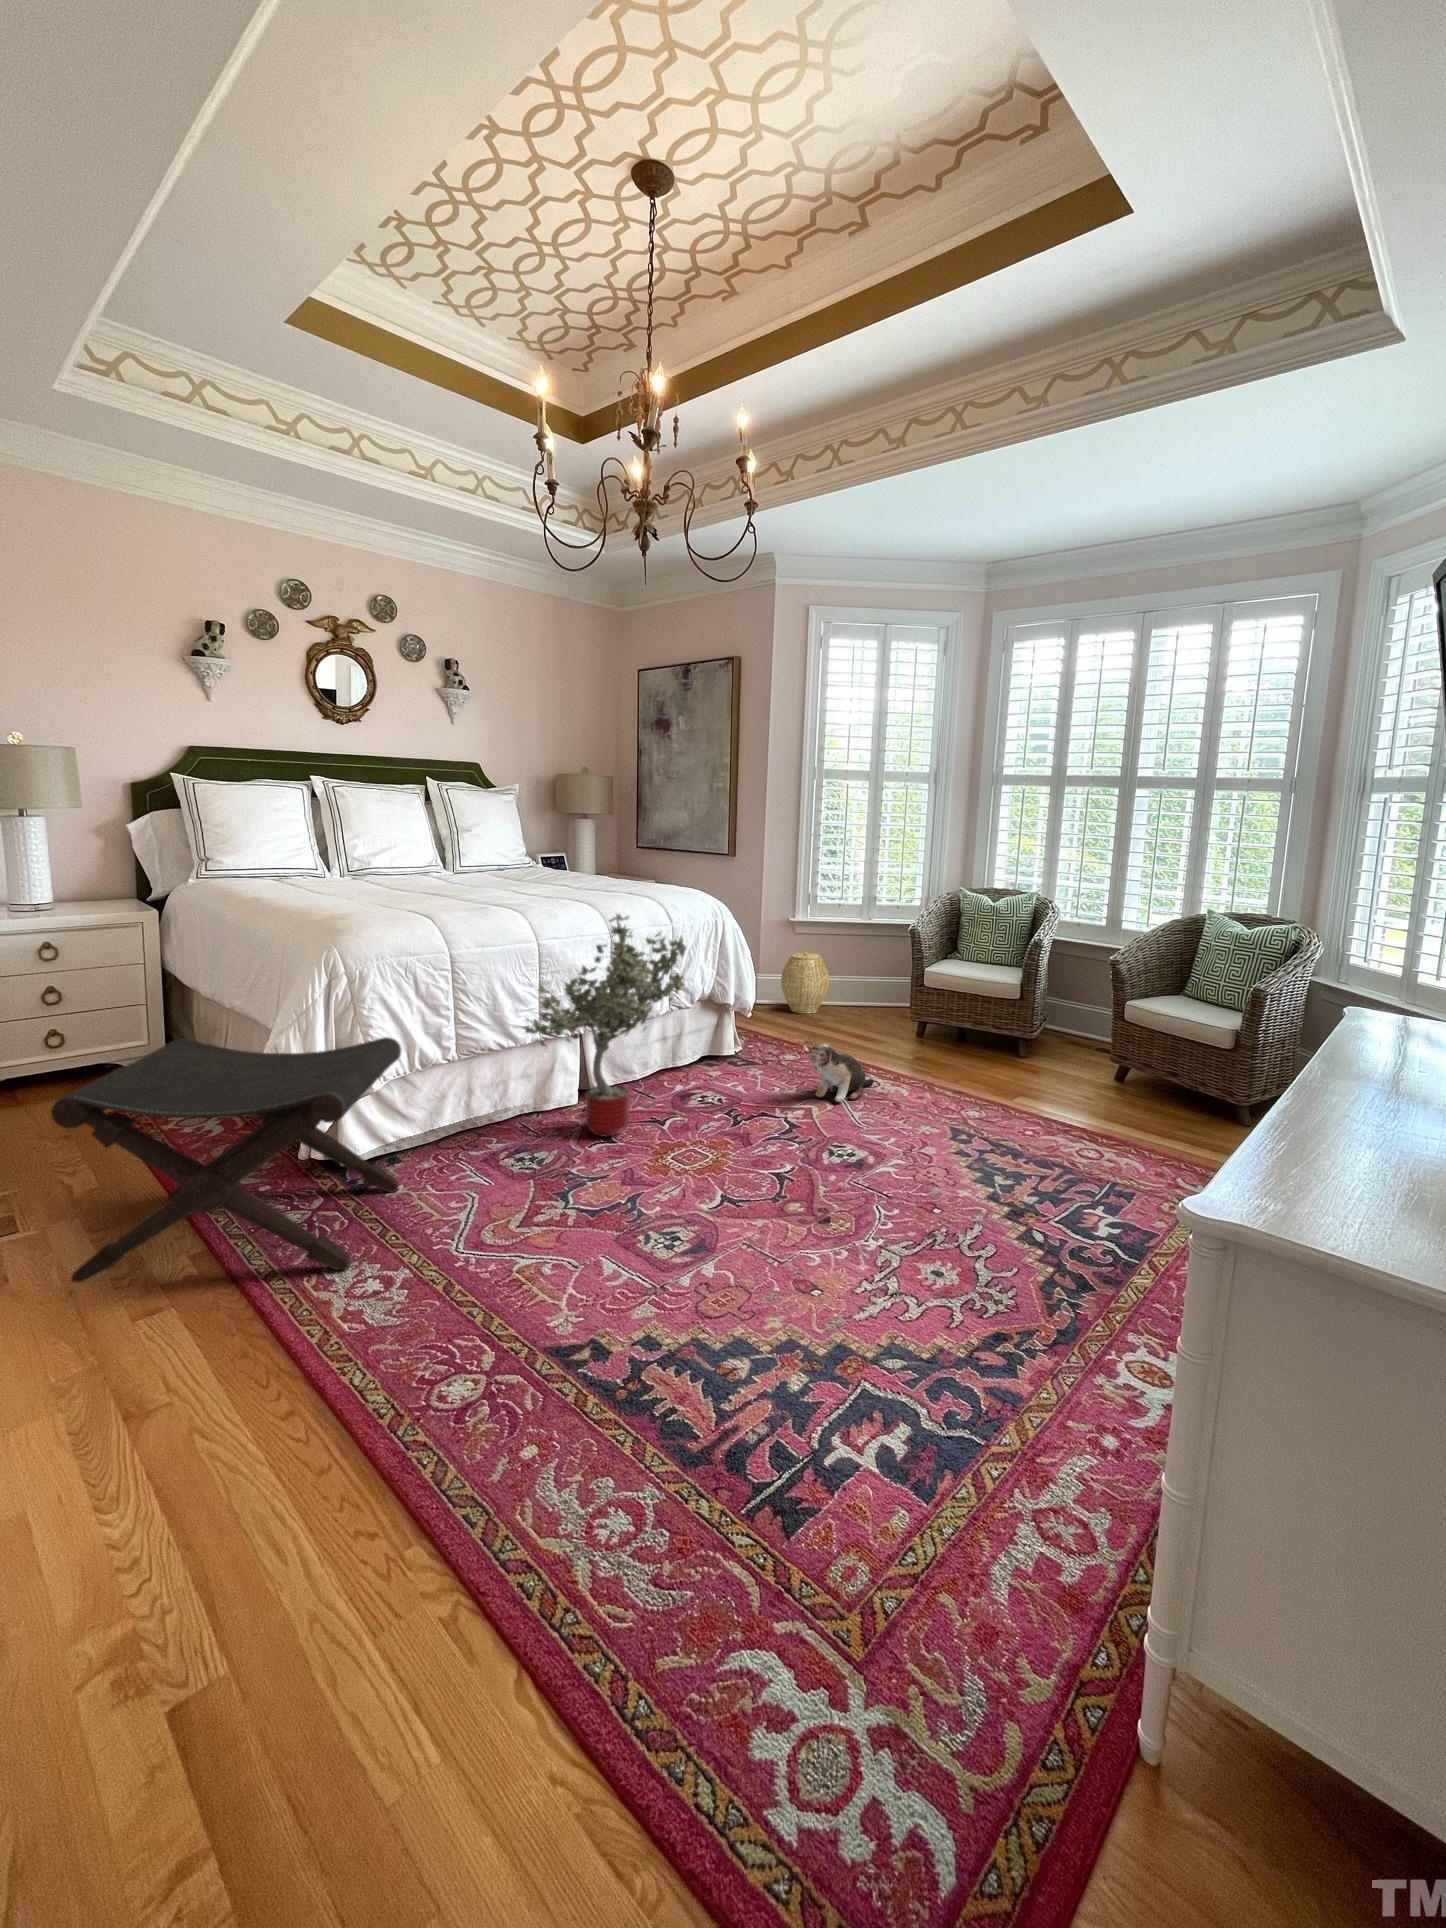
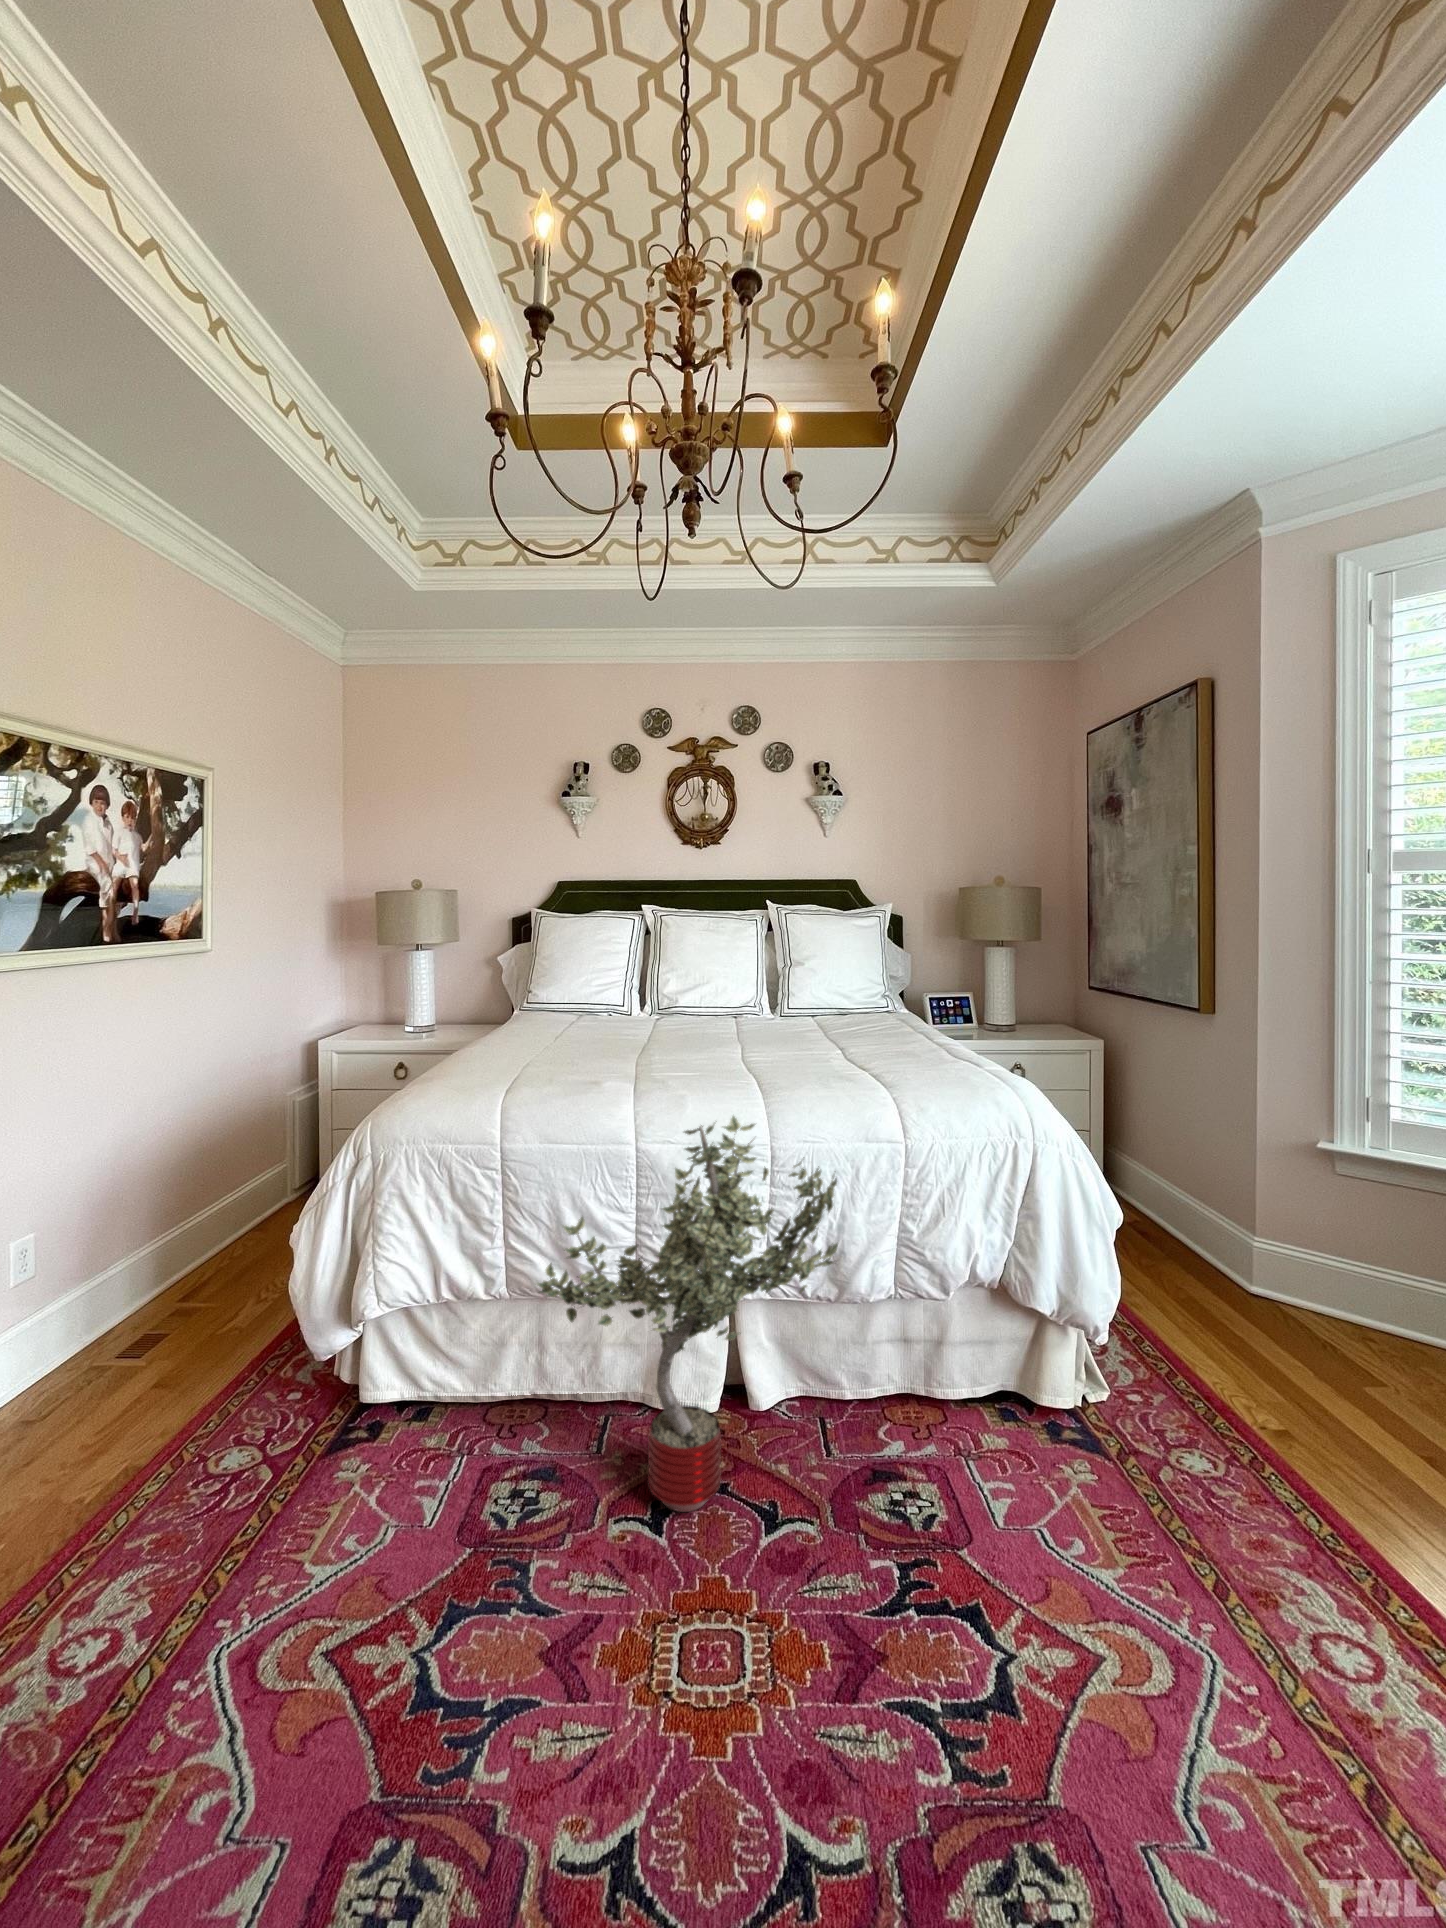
woven basket: present [781,952,829,1014] -> none [1287,1213,1407,1351]
footstool: present [51,1037,401,1283] -> none [24,1200,376,1597]
plush toy: present [803,1043,874,1102] -> none [1092,1474,1358,1675]

